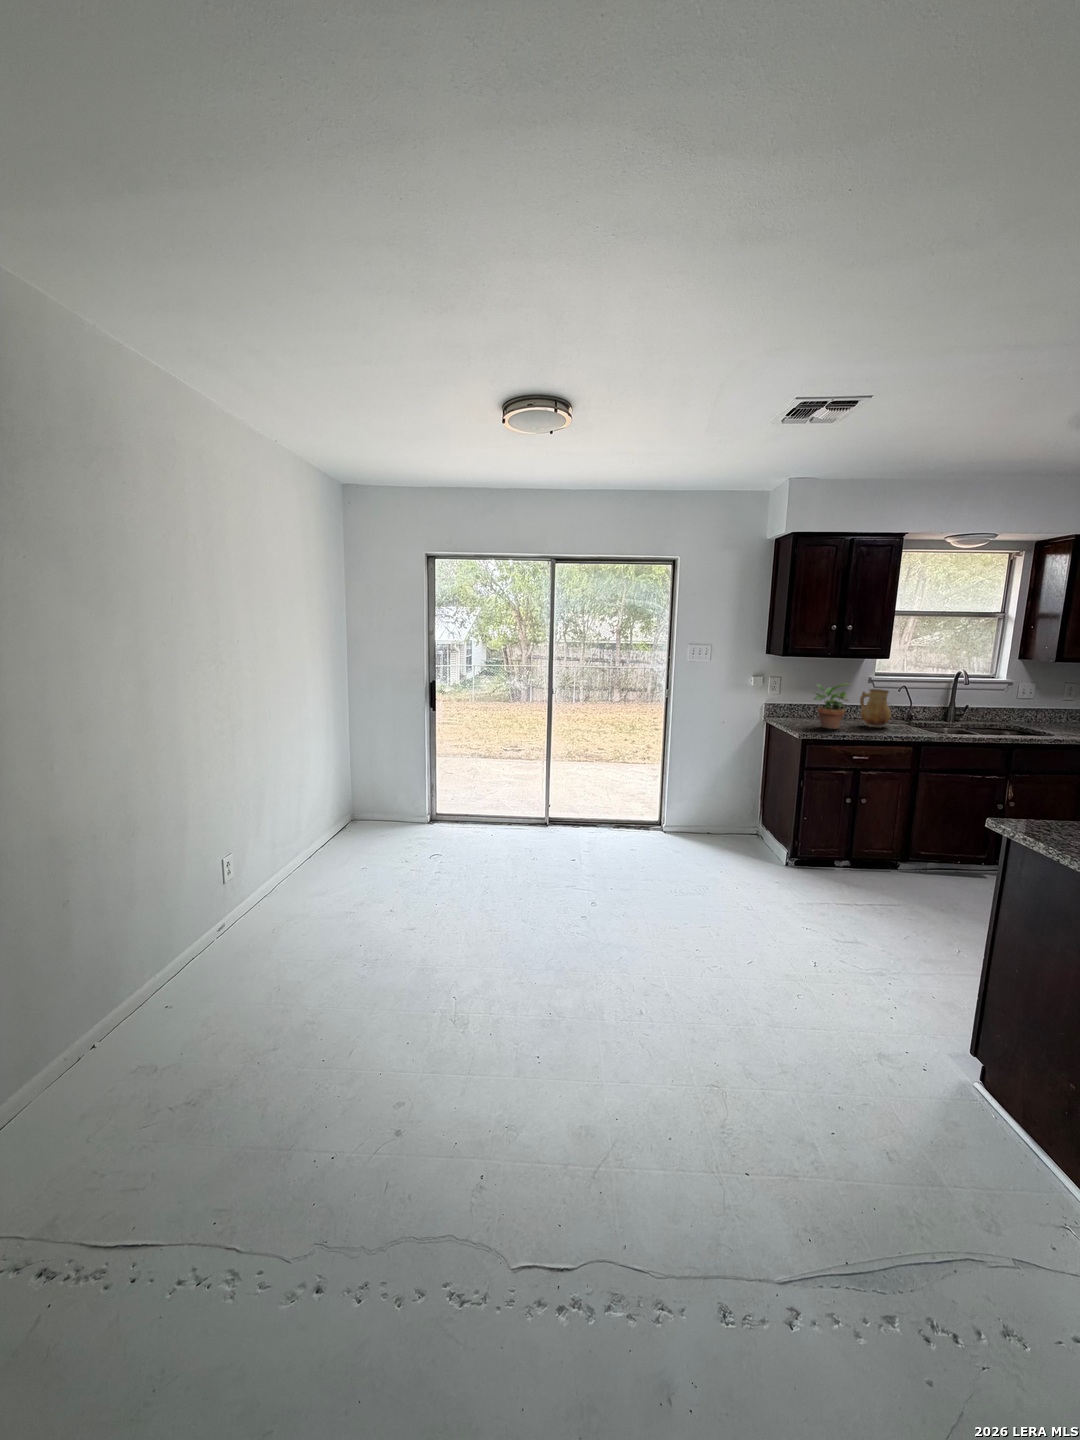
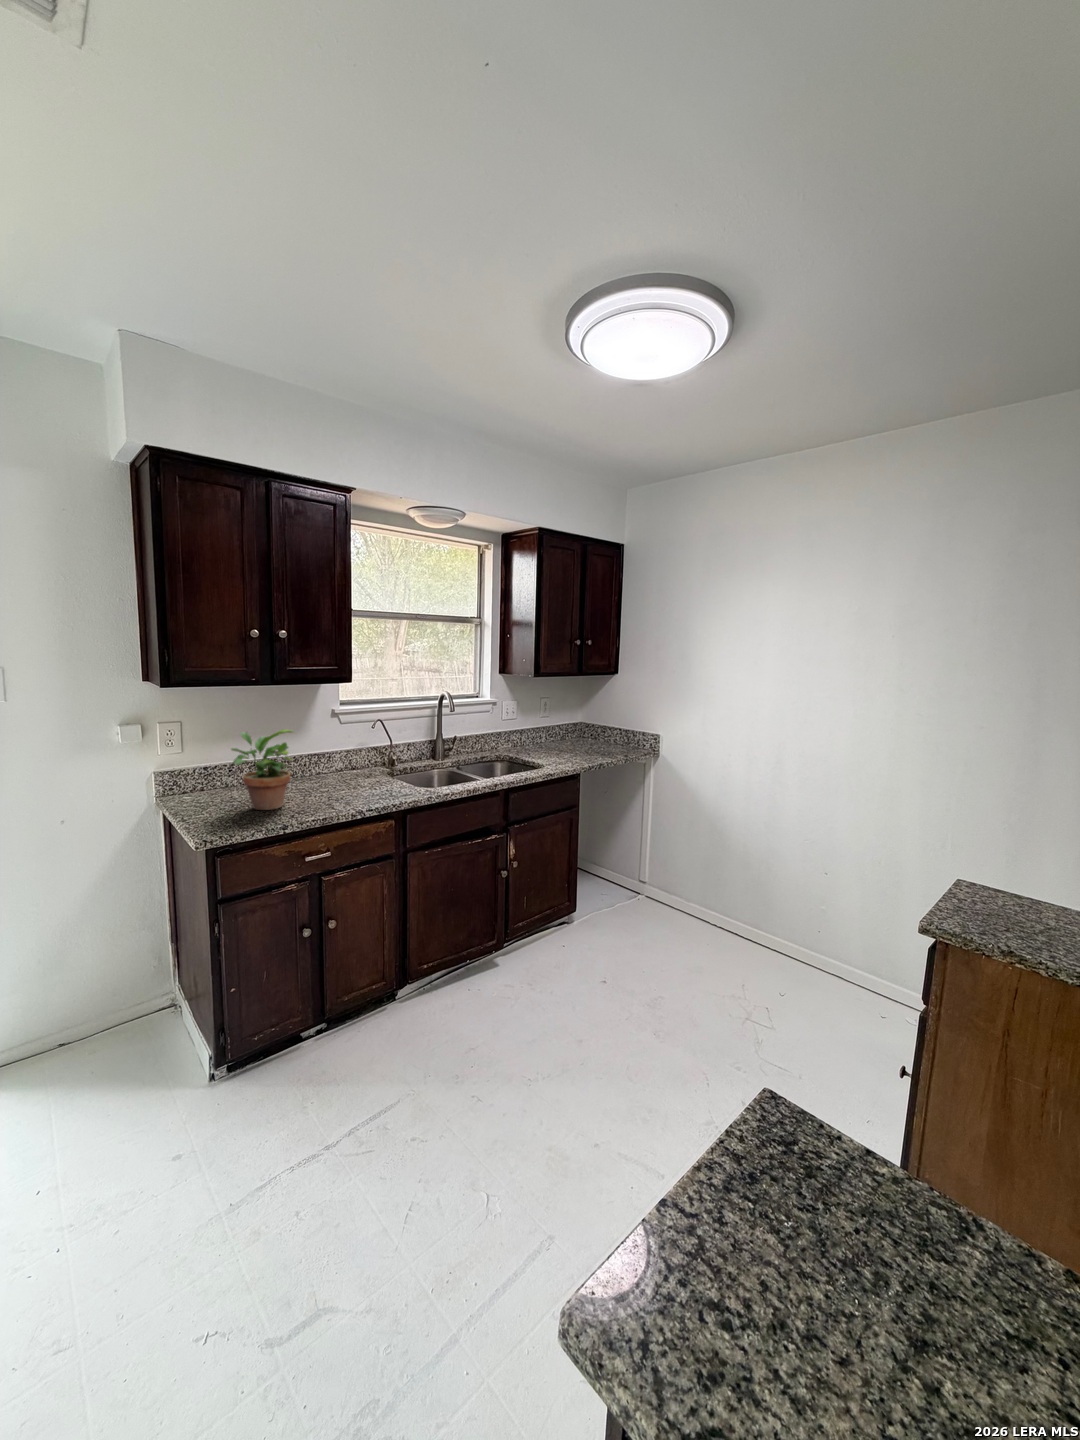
ceramic pitcher: present [860,689,891,727] -> none [317,730,363,791]

